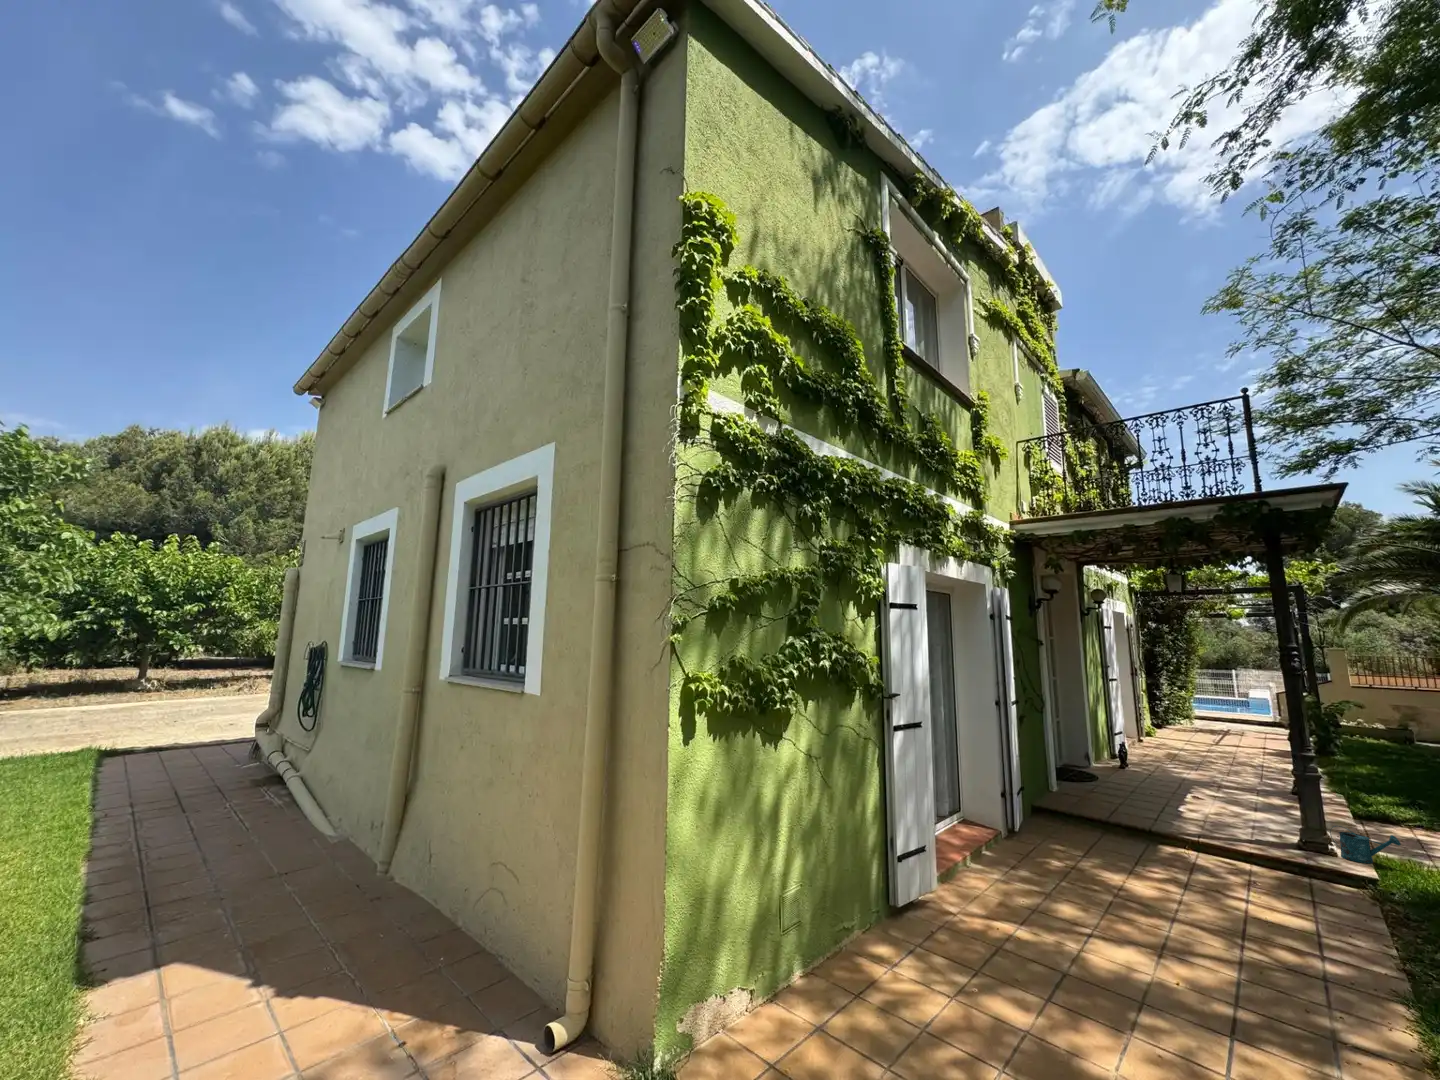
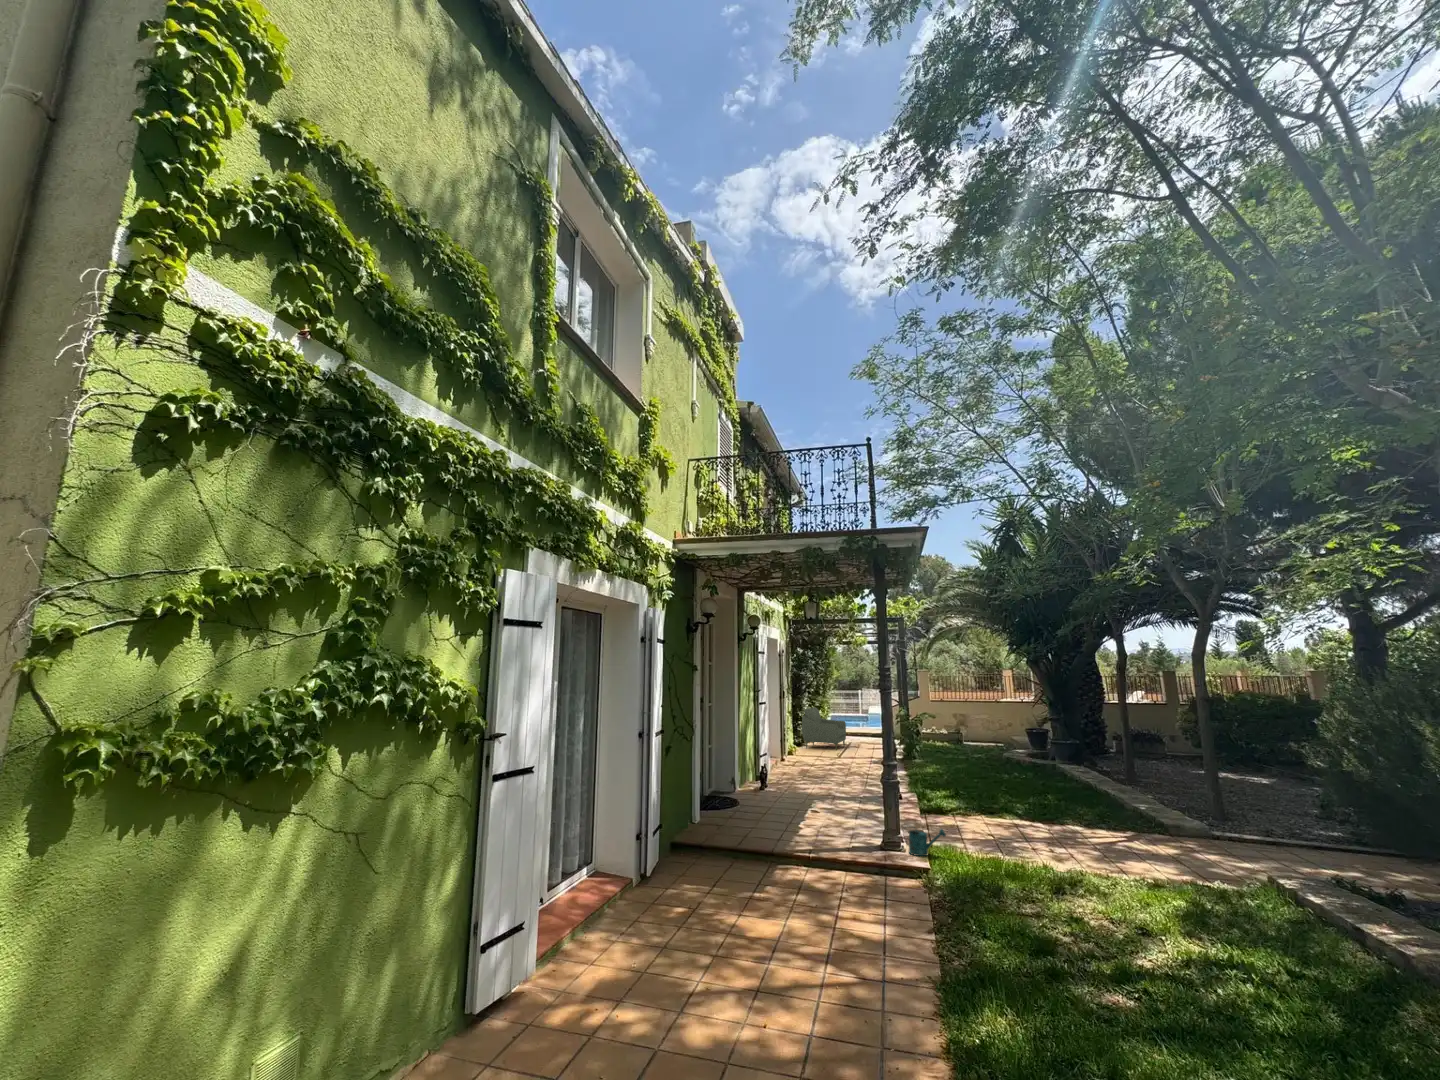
chair: none [1156,687,1222,737] -> present [800,707,846,750]

